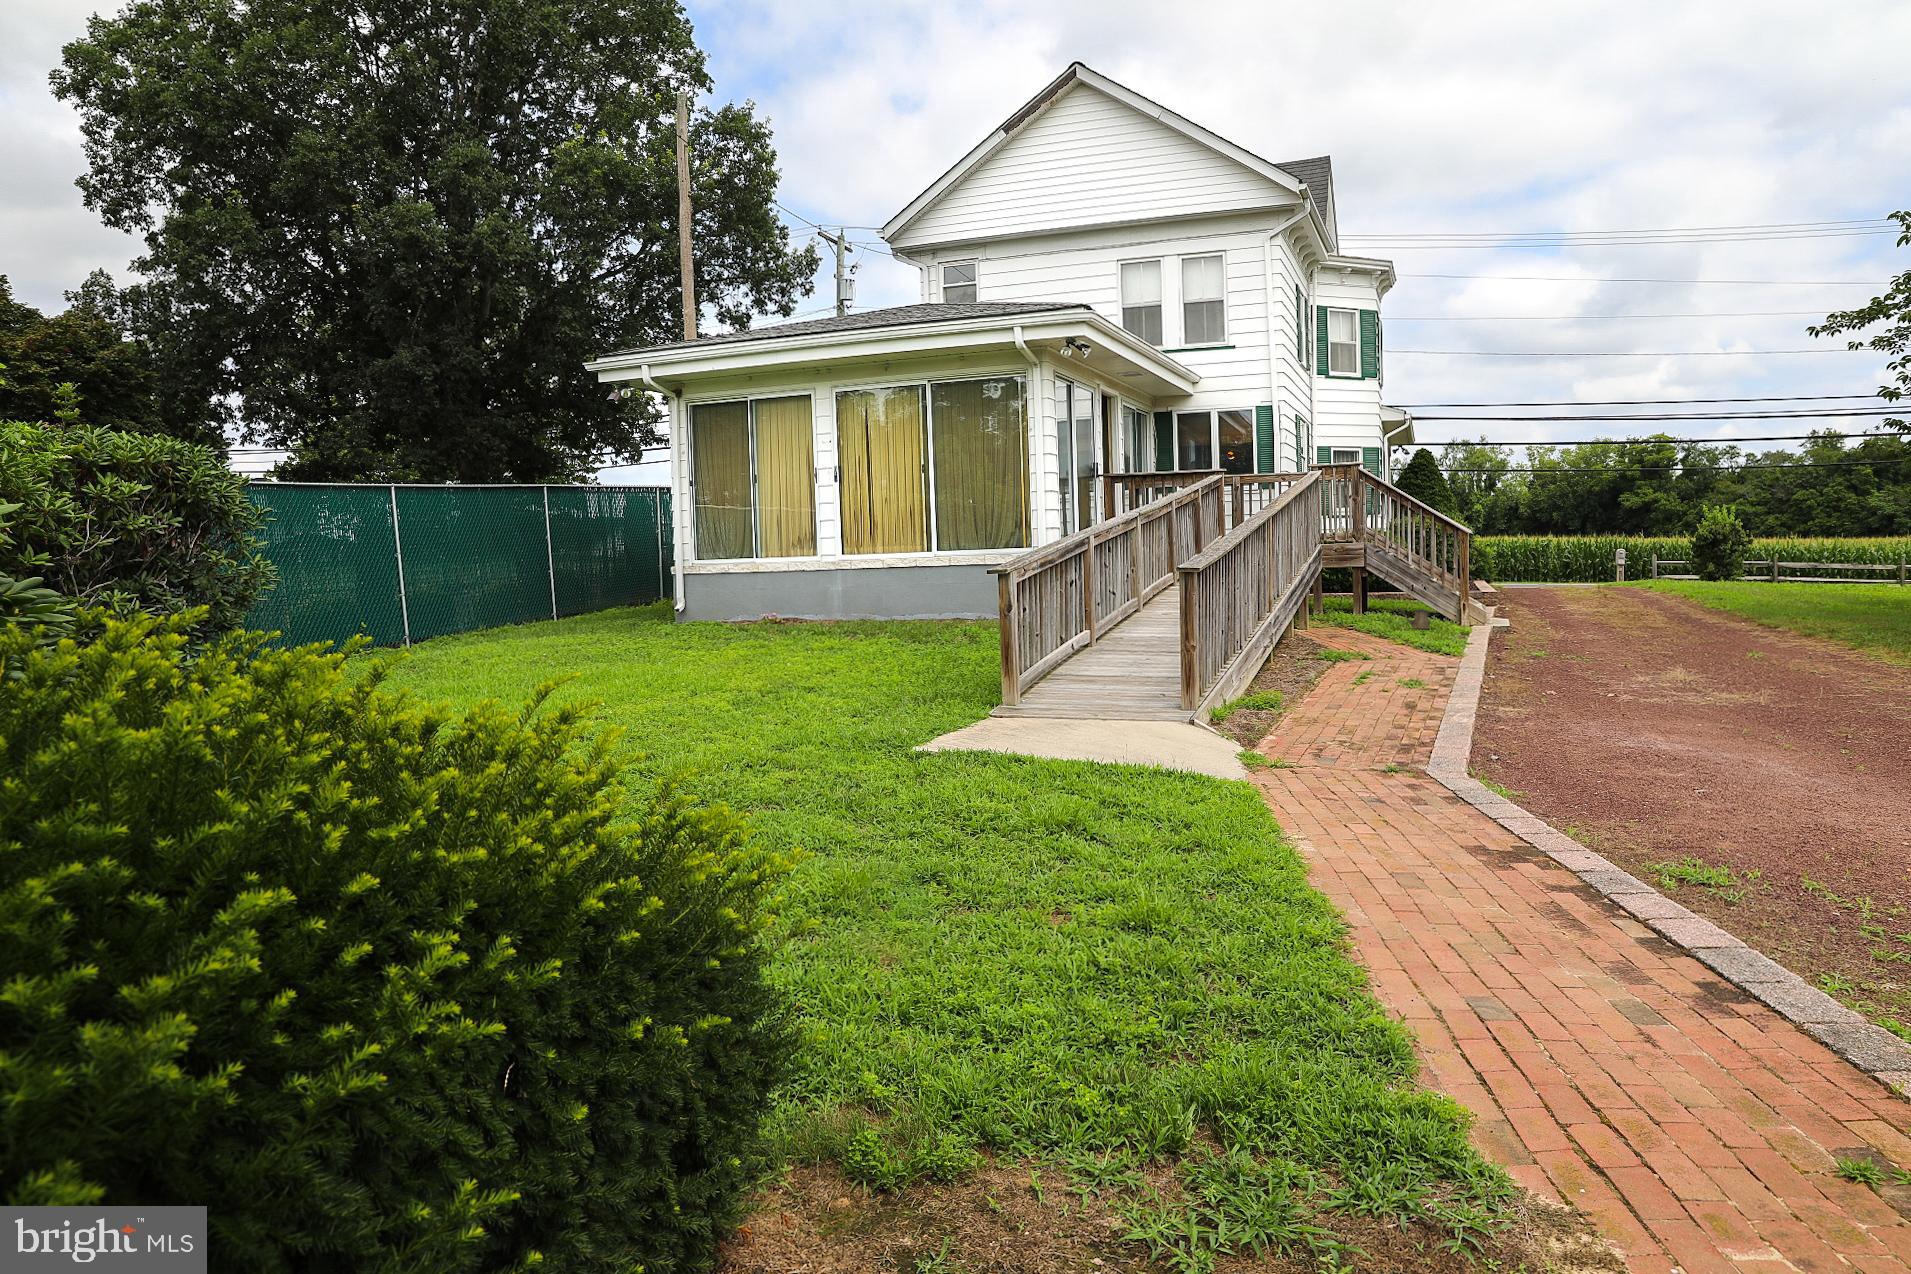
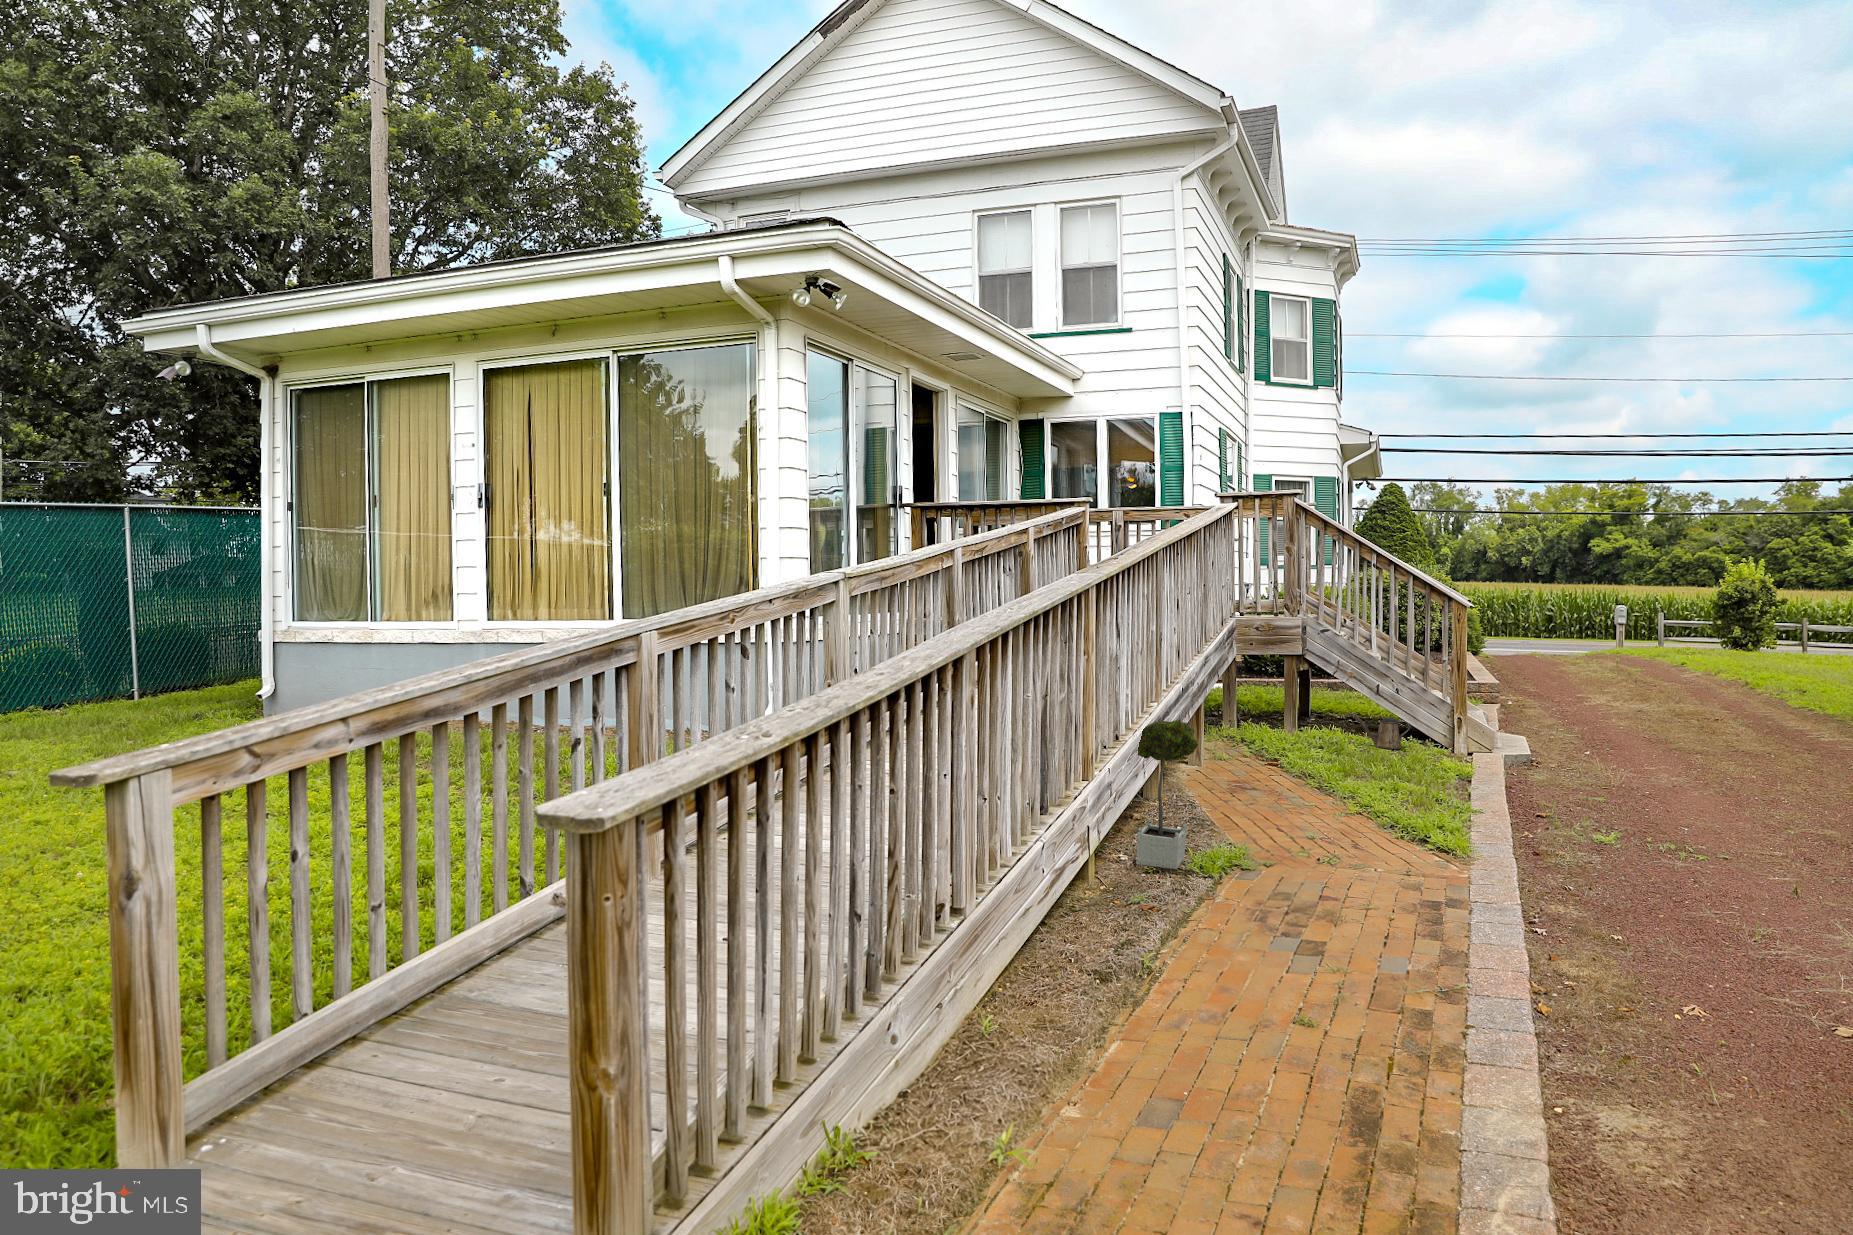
potted tree: none [1281,586,1316,669] -> present [1136,719,1198,869]

